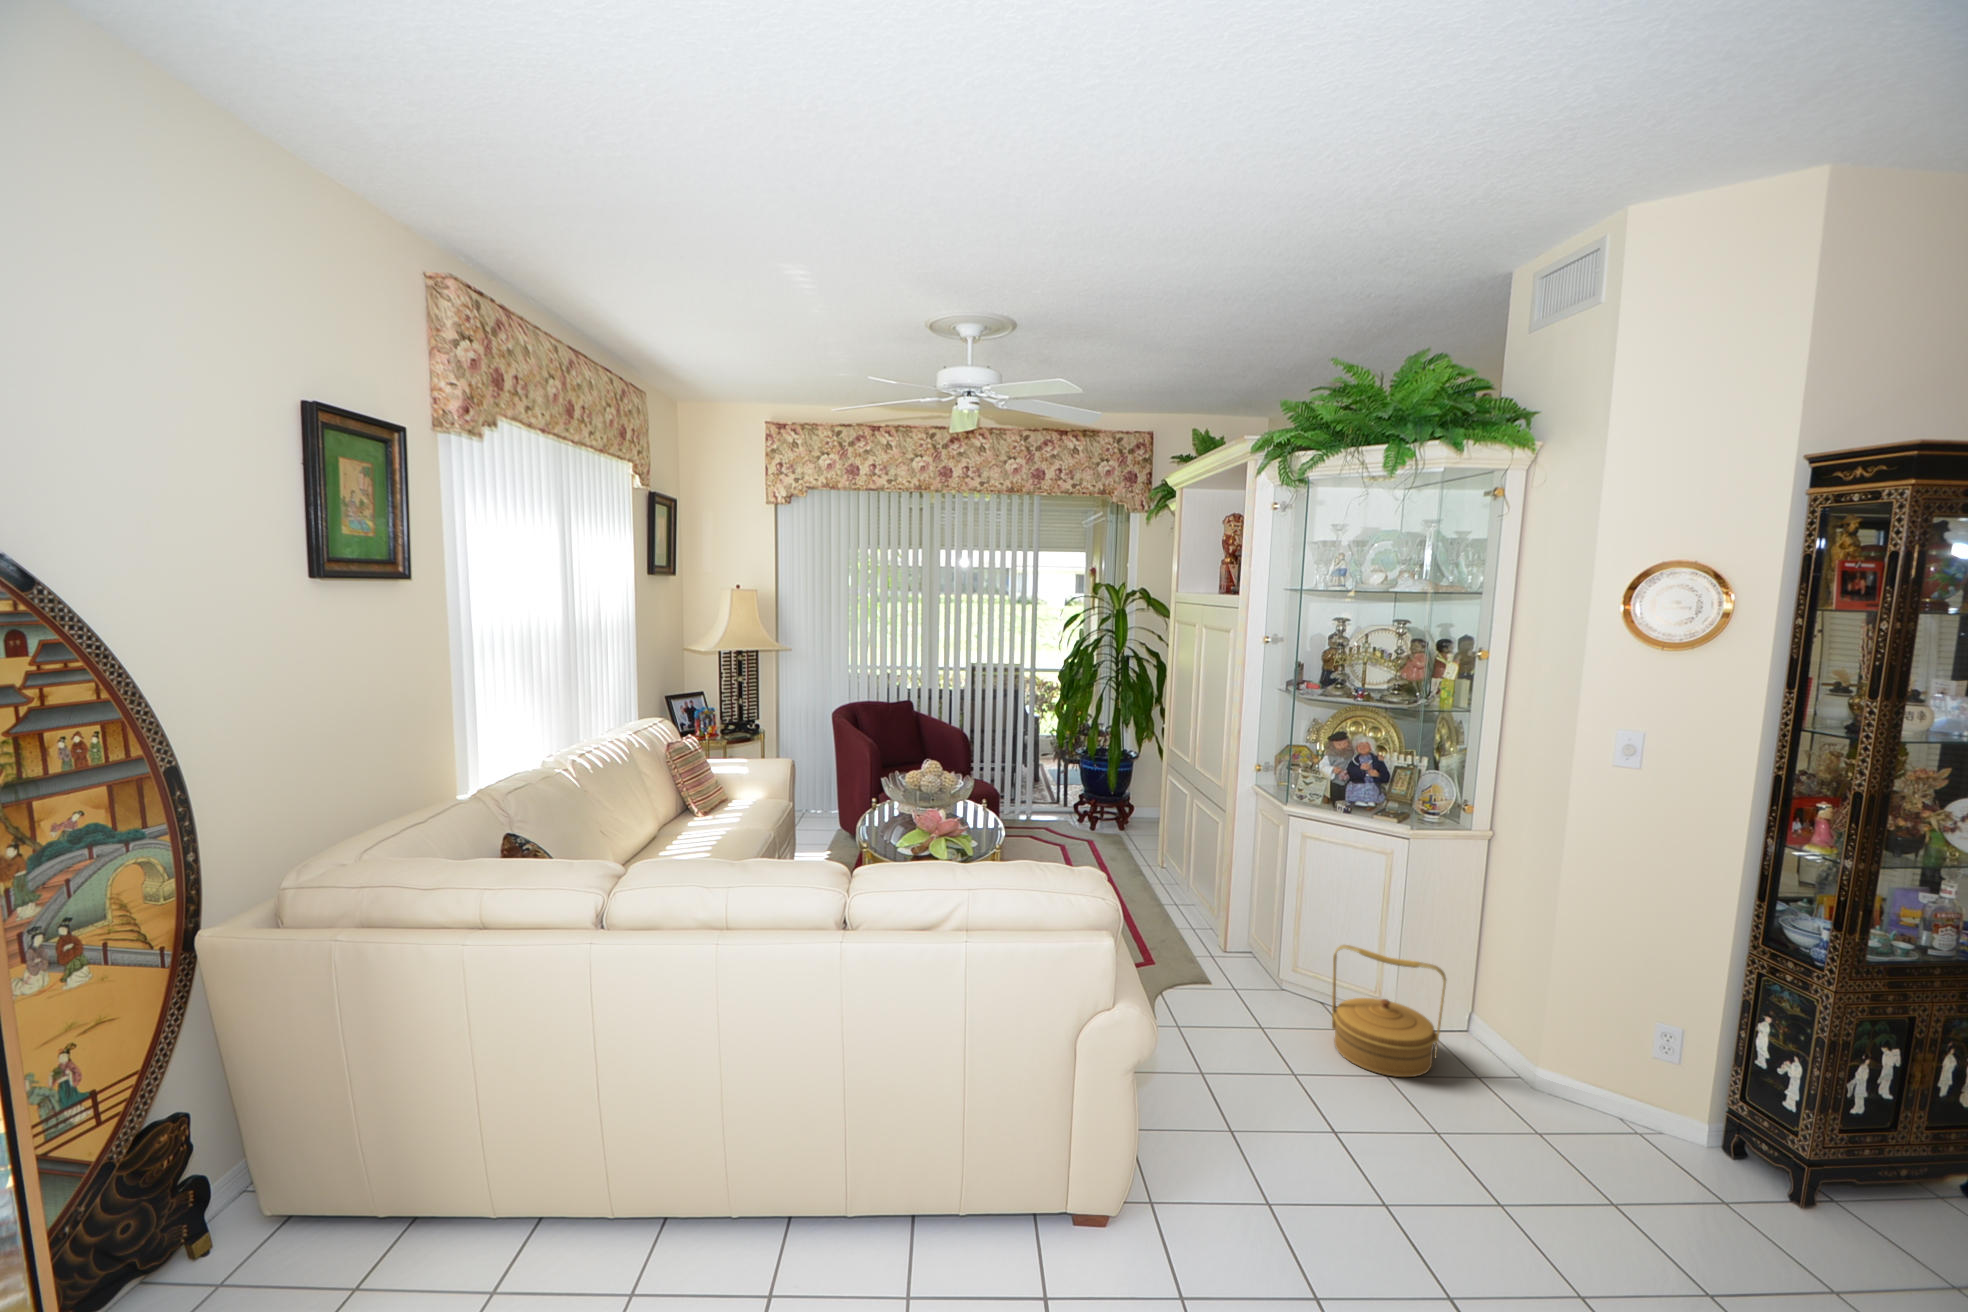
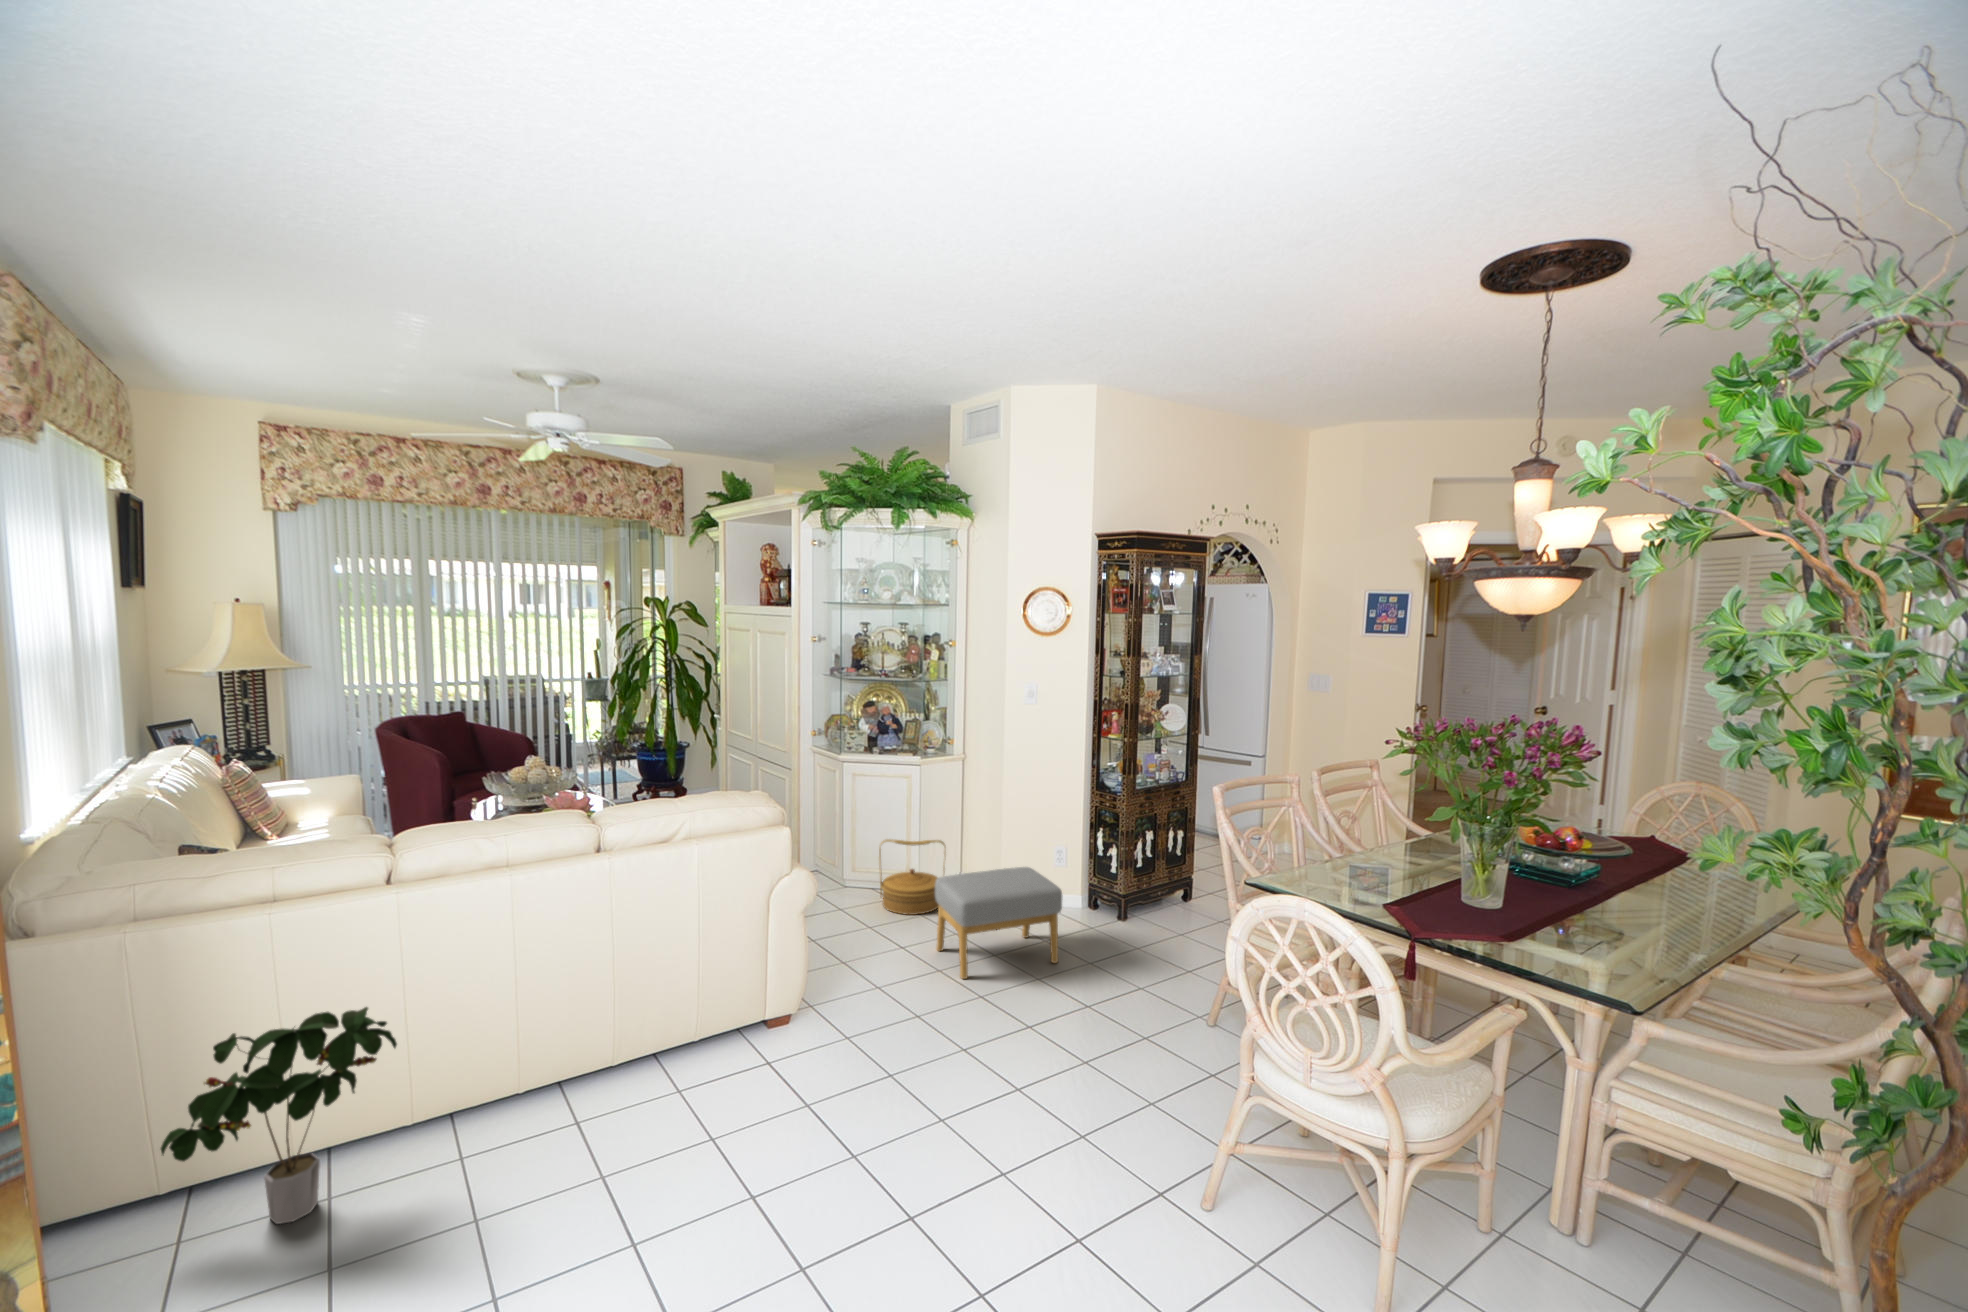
footstool: none [1403,1039,1668,1273] -> present [935,867,1062,979]
potted plant: none [388,1041,609,1278] -> present [161,1007,397,1224]

